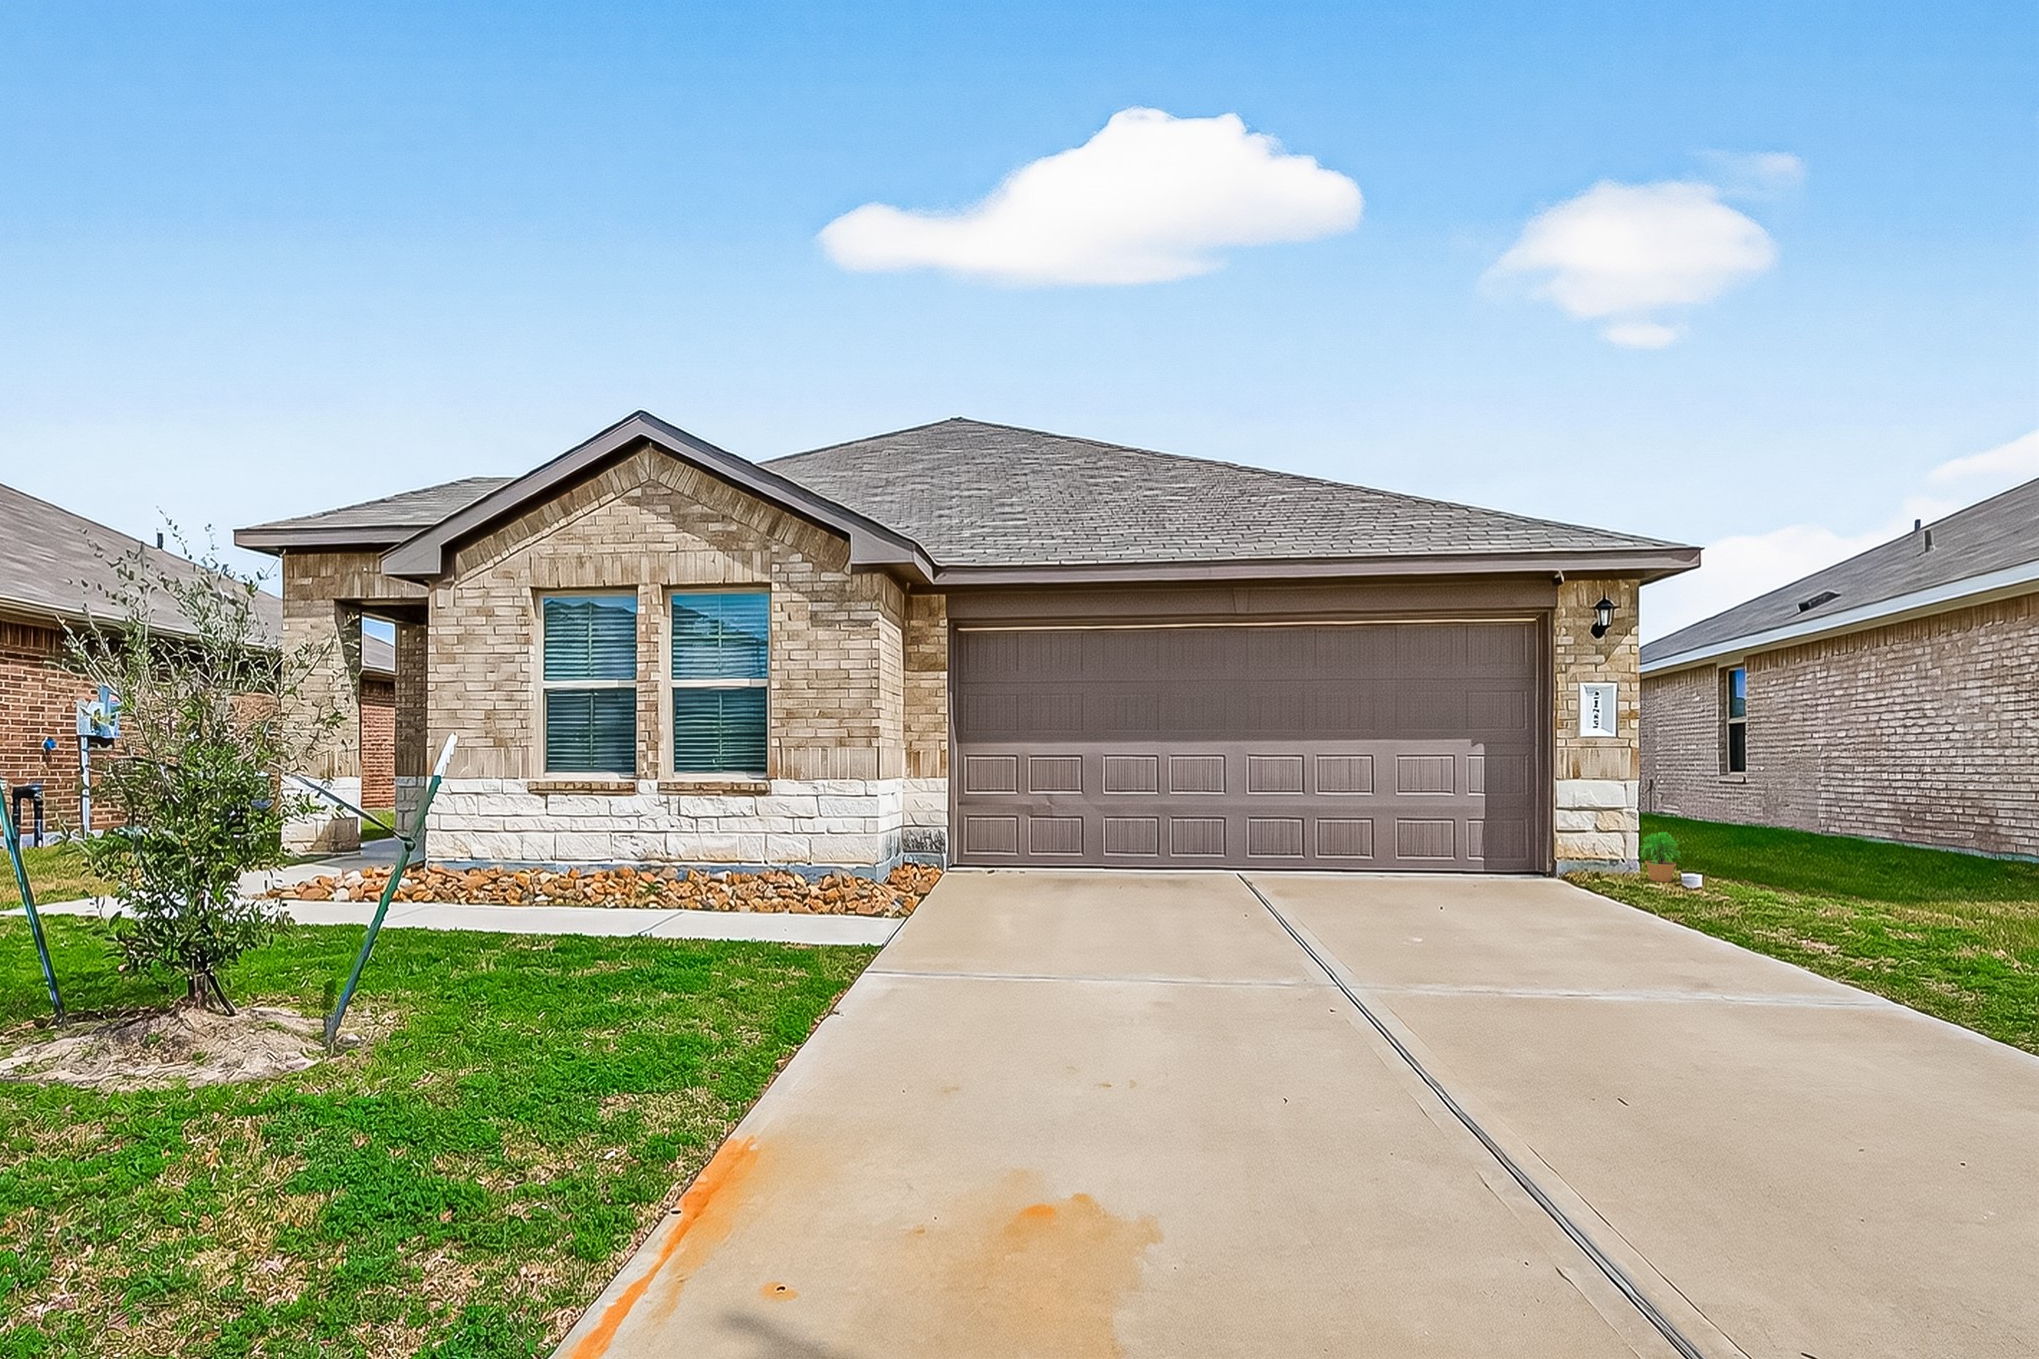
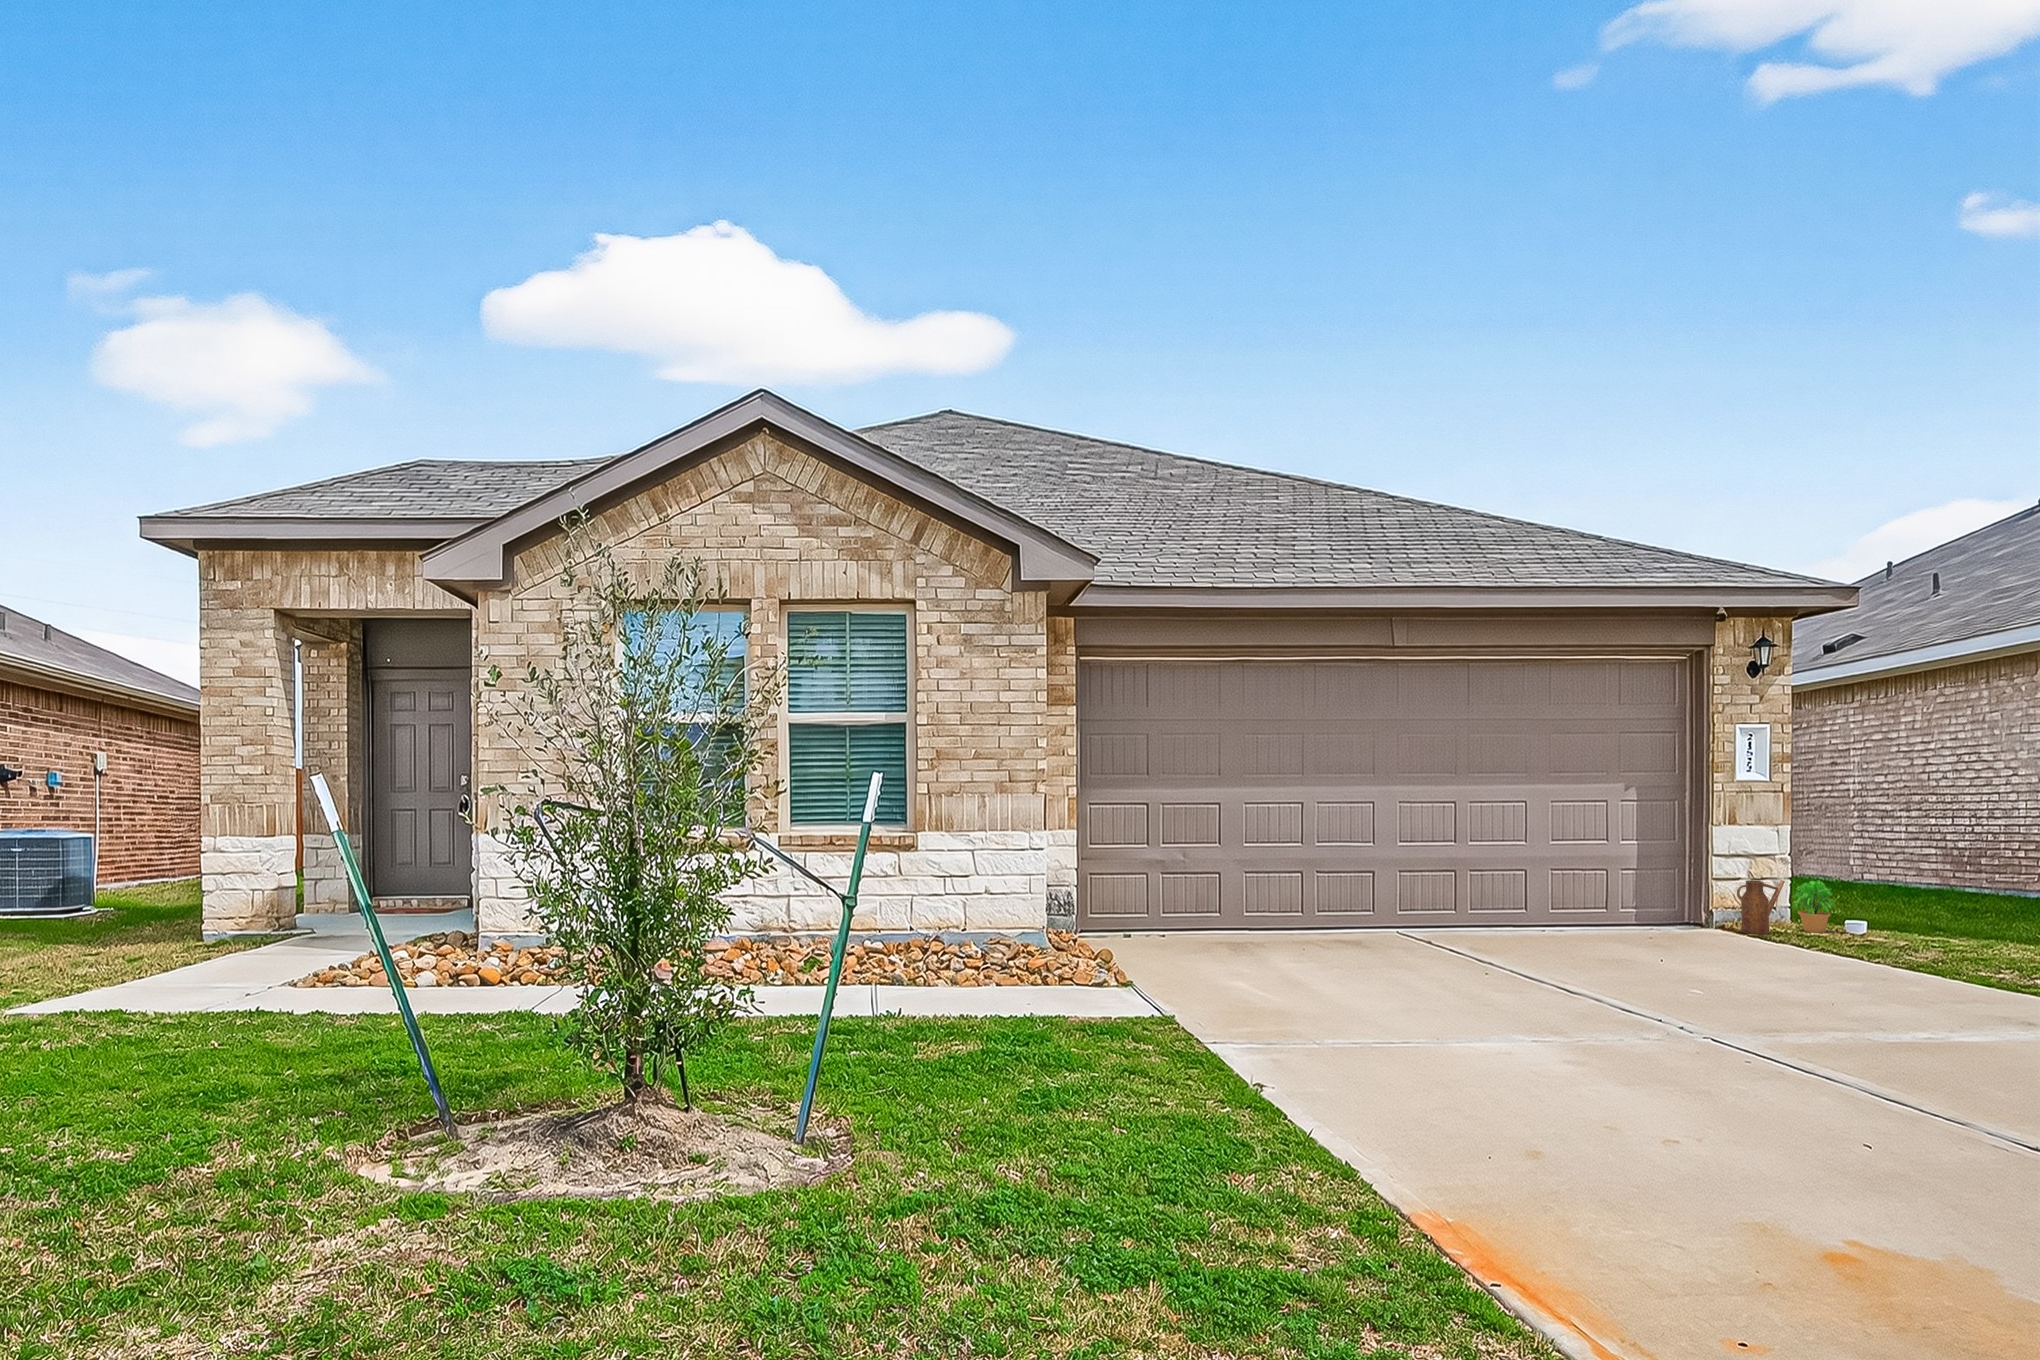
watering can: none [1576,831,1627,883] -> present [1737,880,1785,935]

